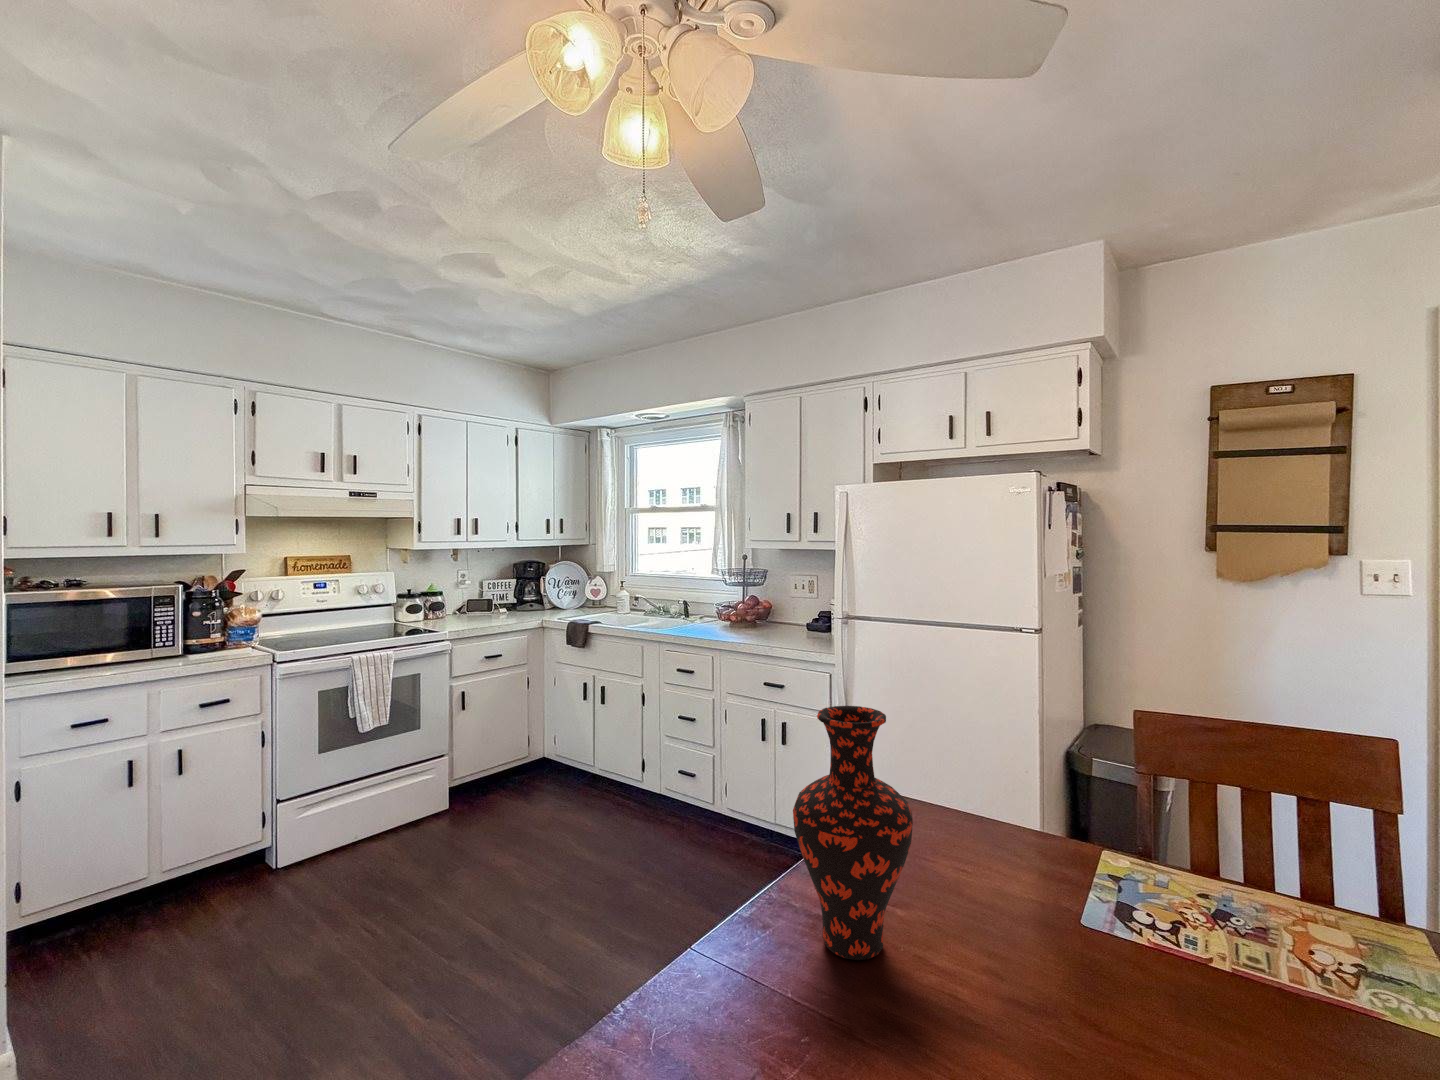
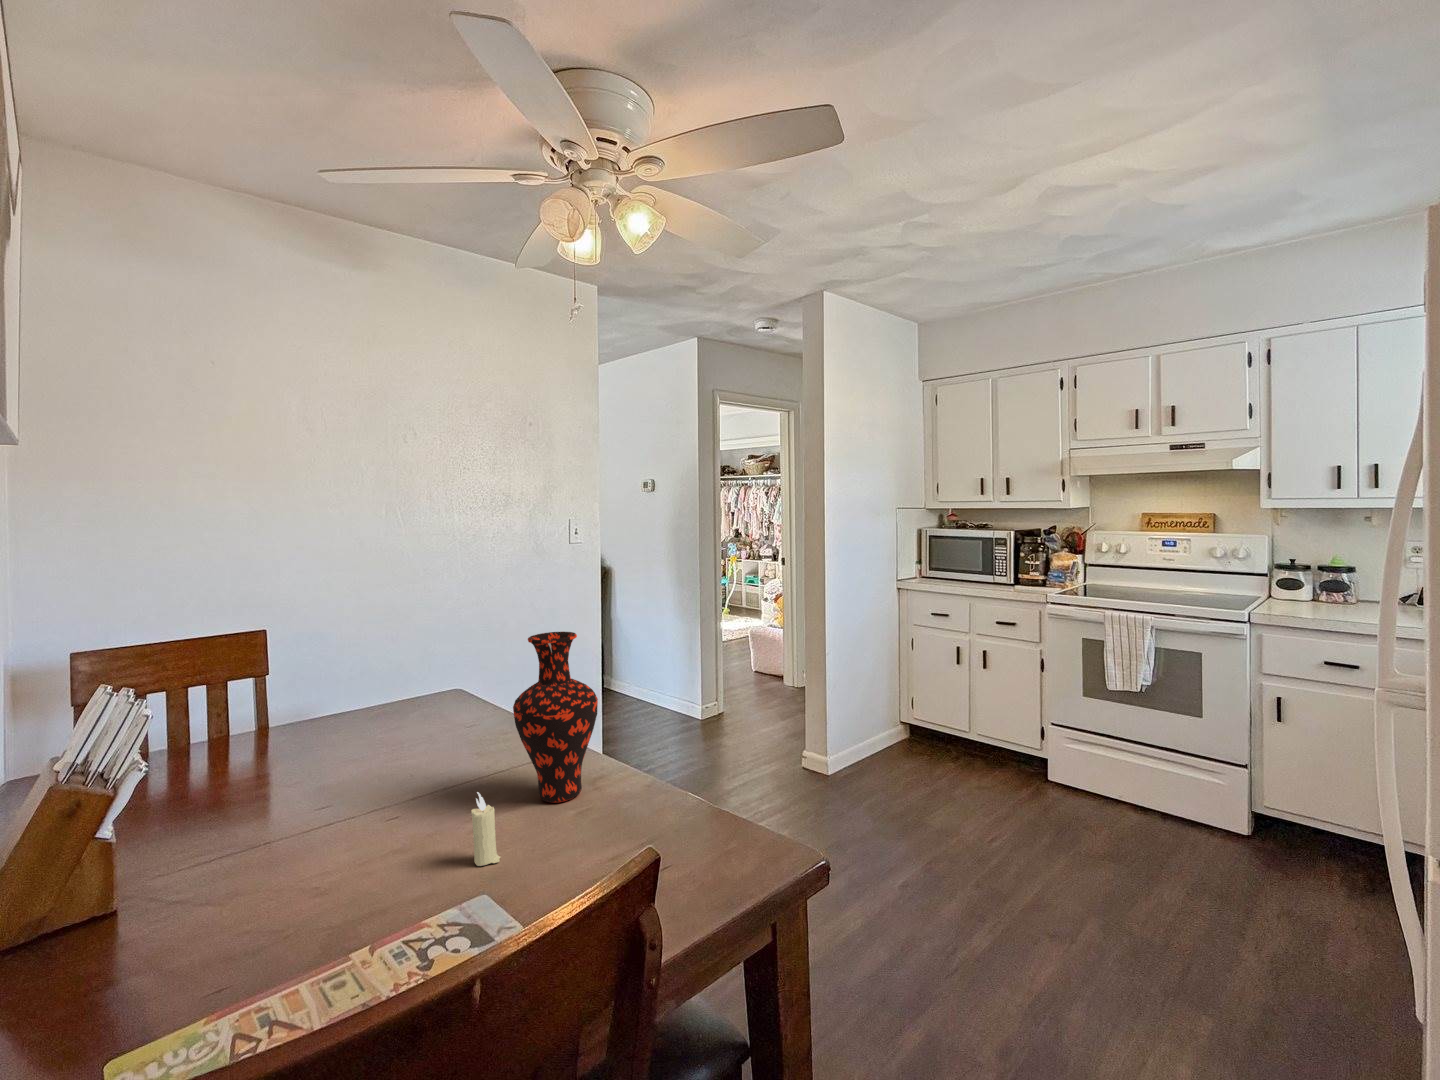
candle: none [1019,873,1050,959] -> present [471,792,500,866]

